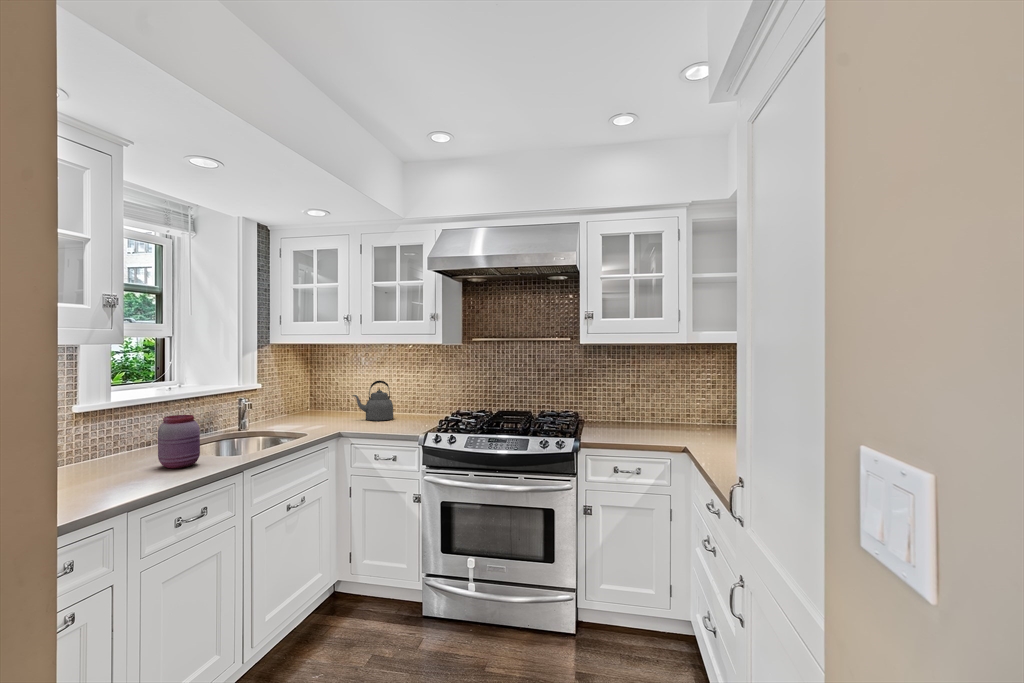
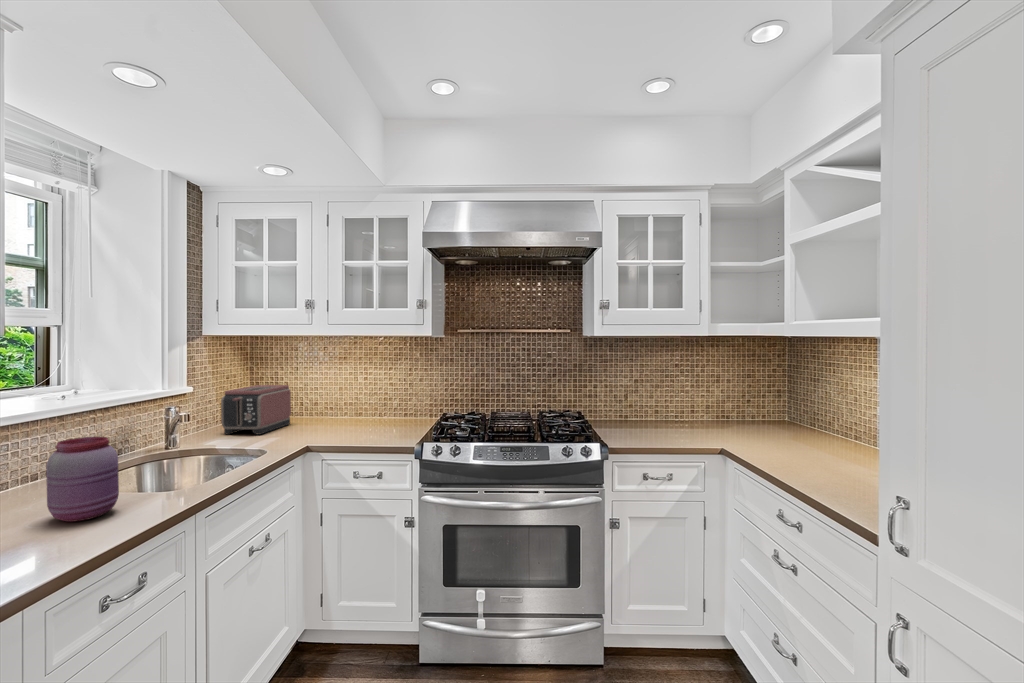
kettle: present [353,380,393,421] -> none [313,379,363,428]
toaster: none [281,384,337,424] -> present [221,385,291,435]

